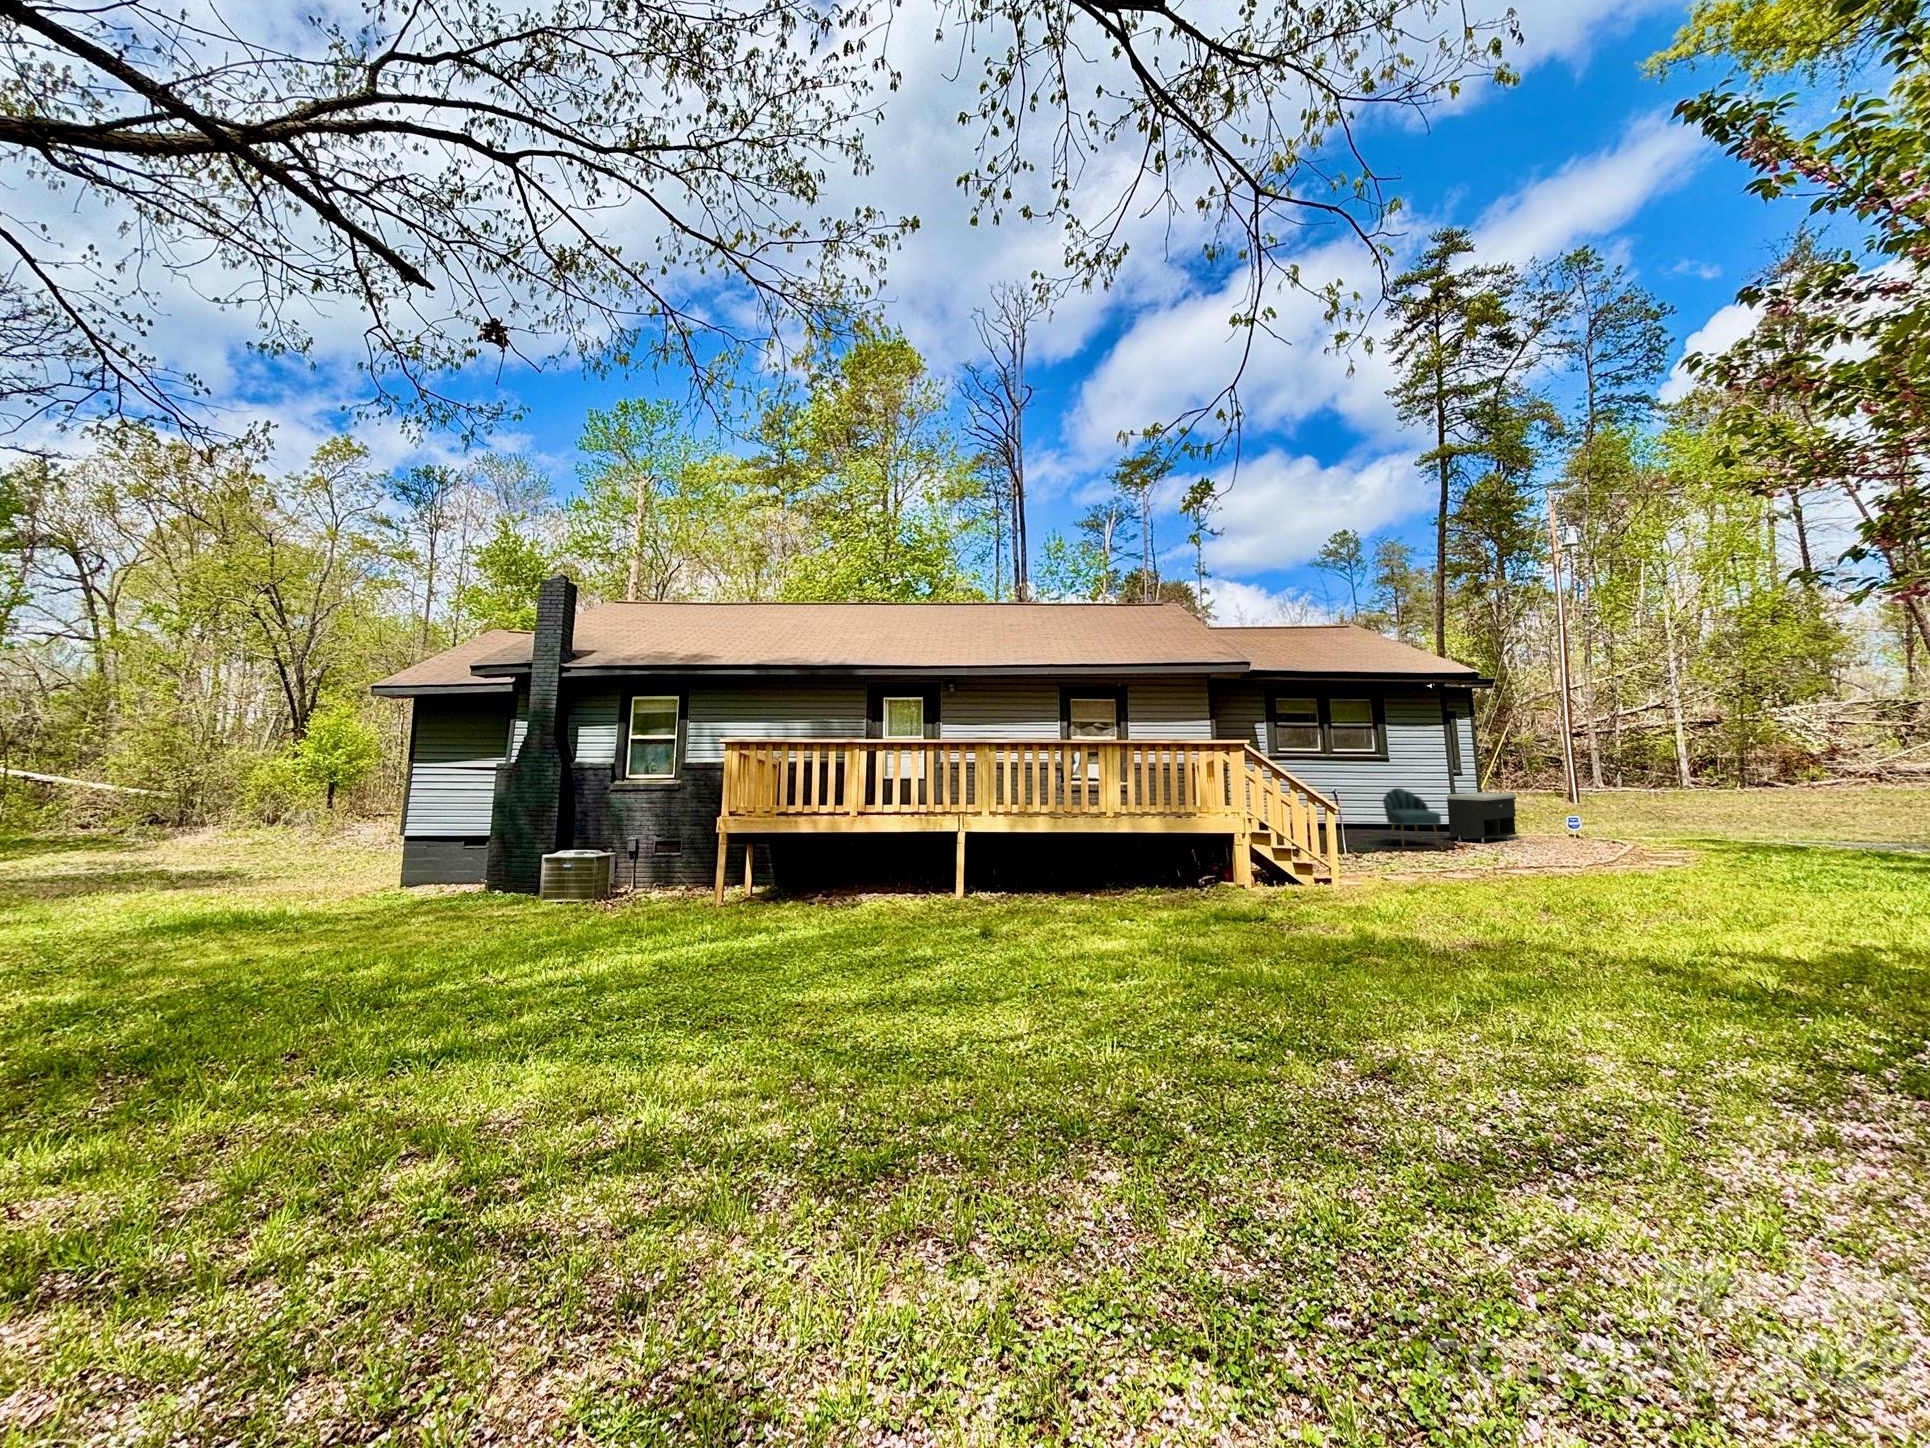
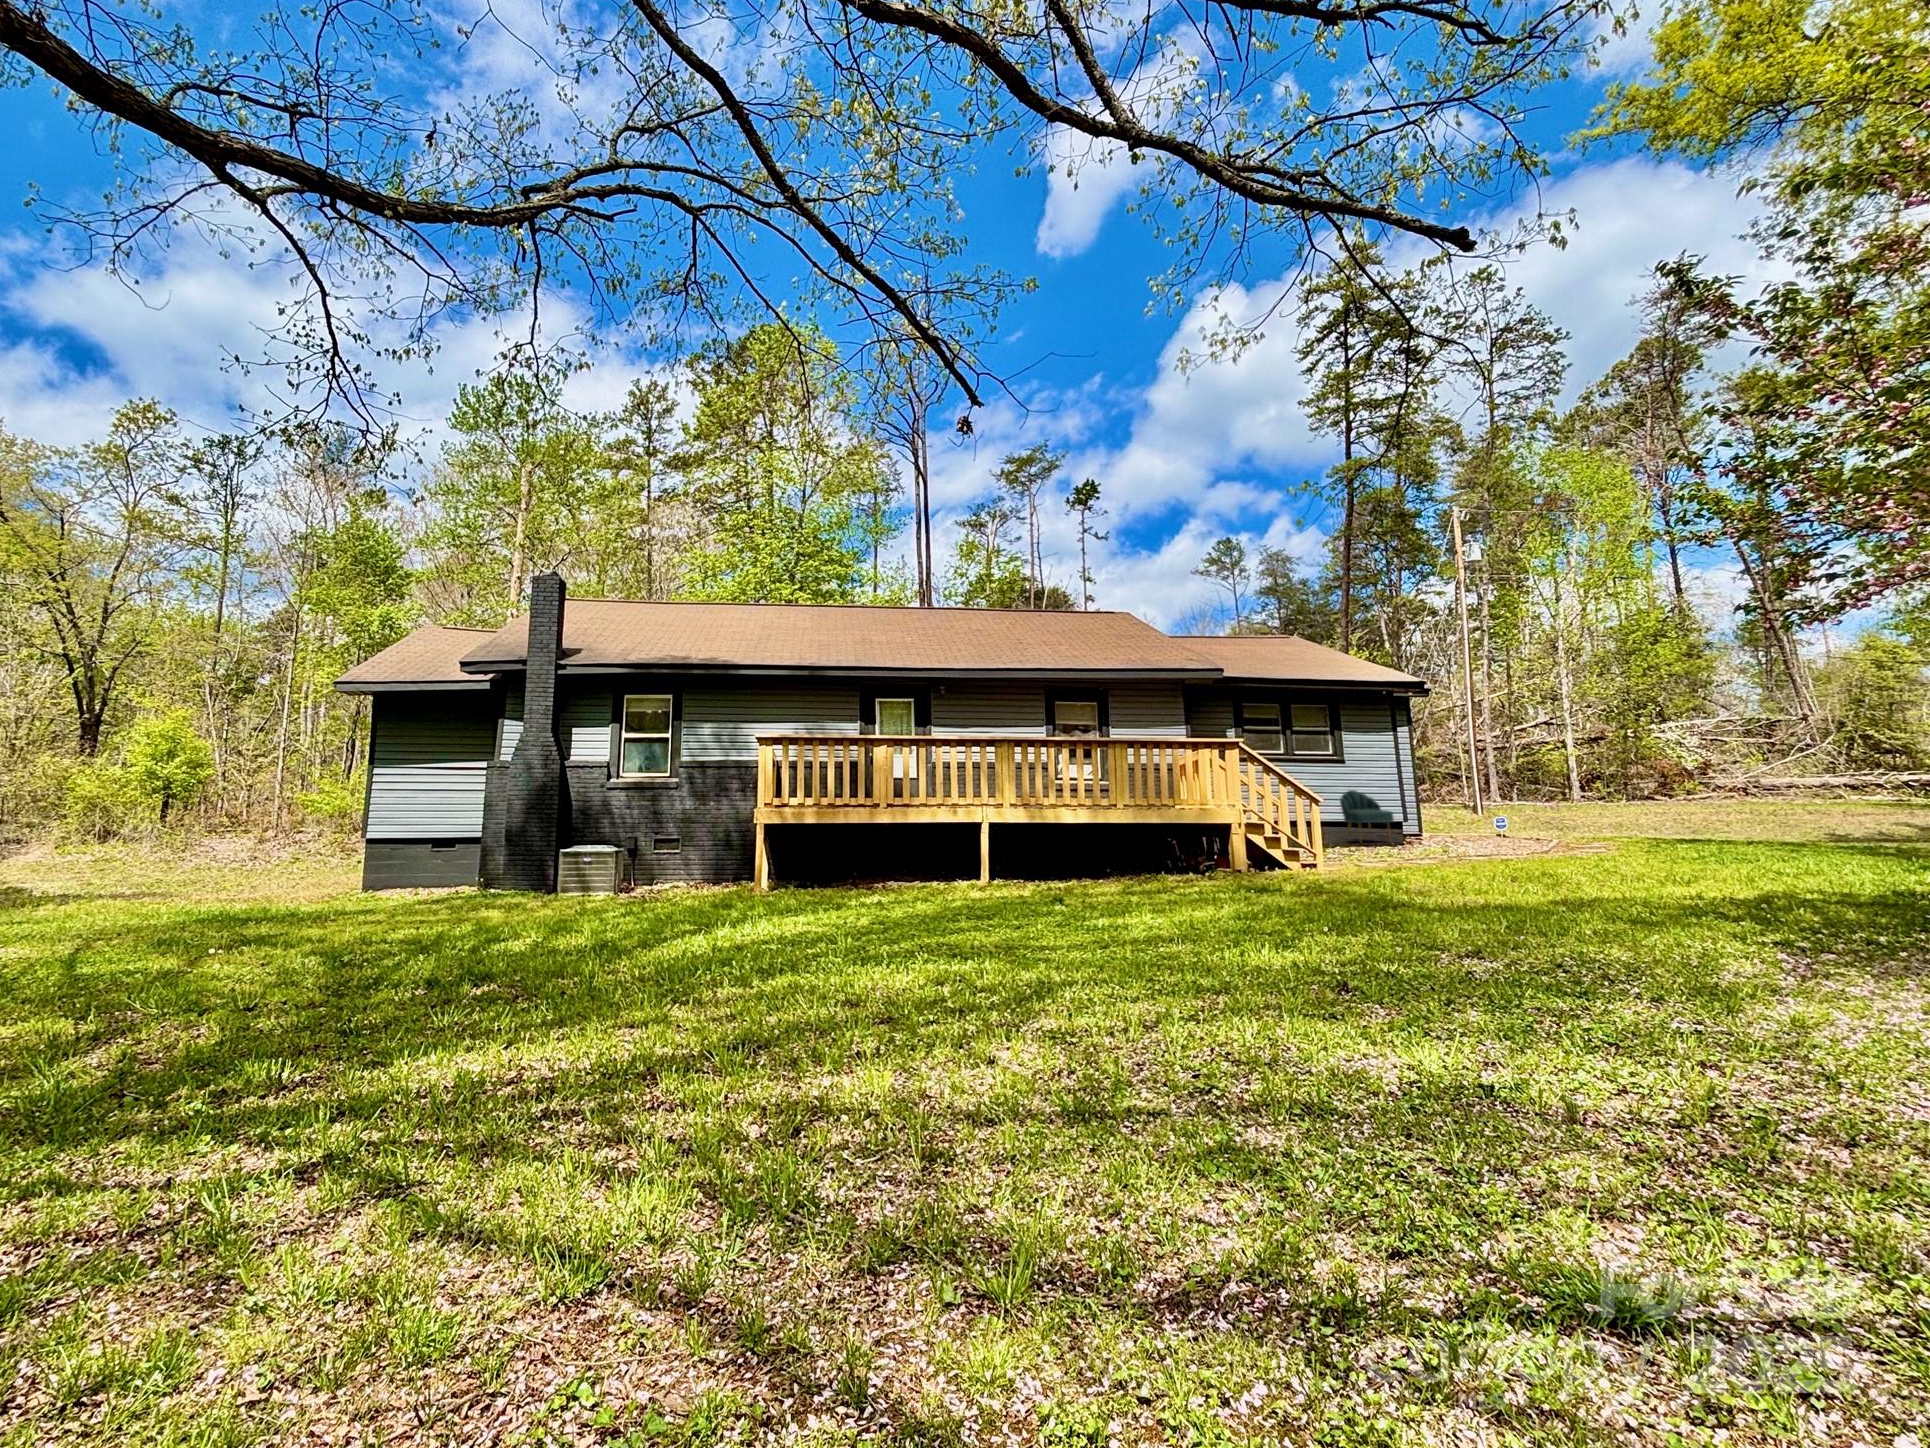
storage bench: present [1447,792,1517,843] -> none [1395,795,1456,840]

